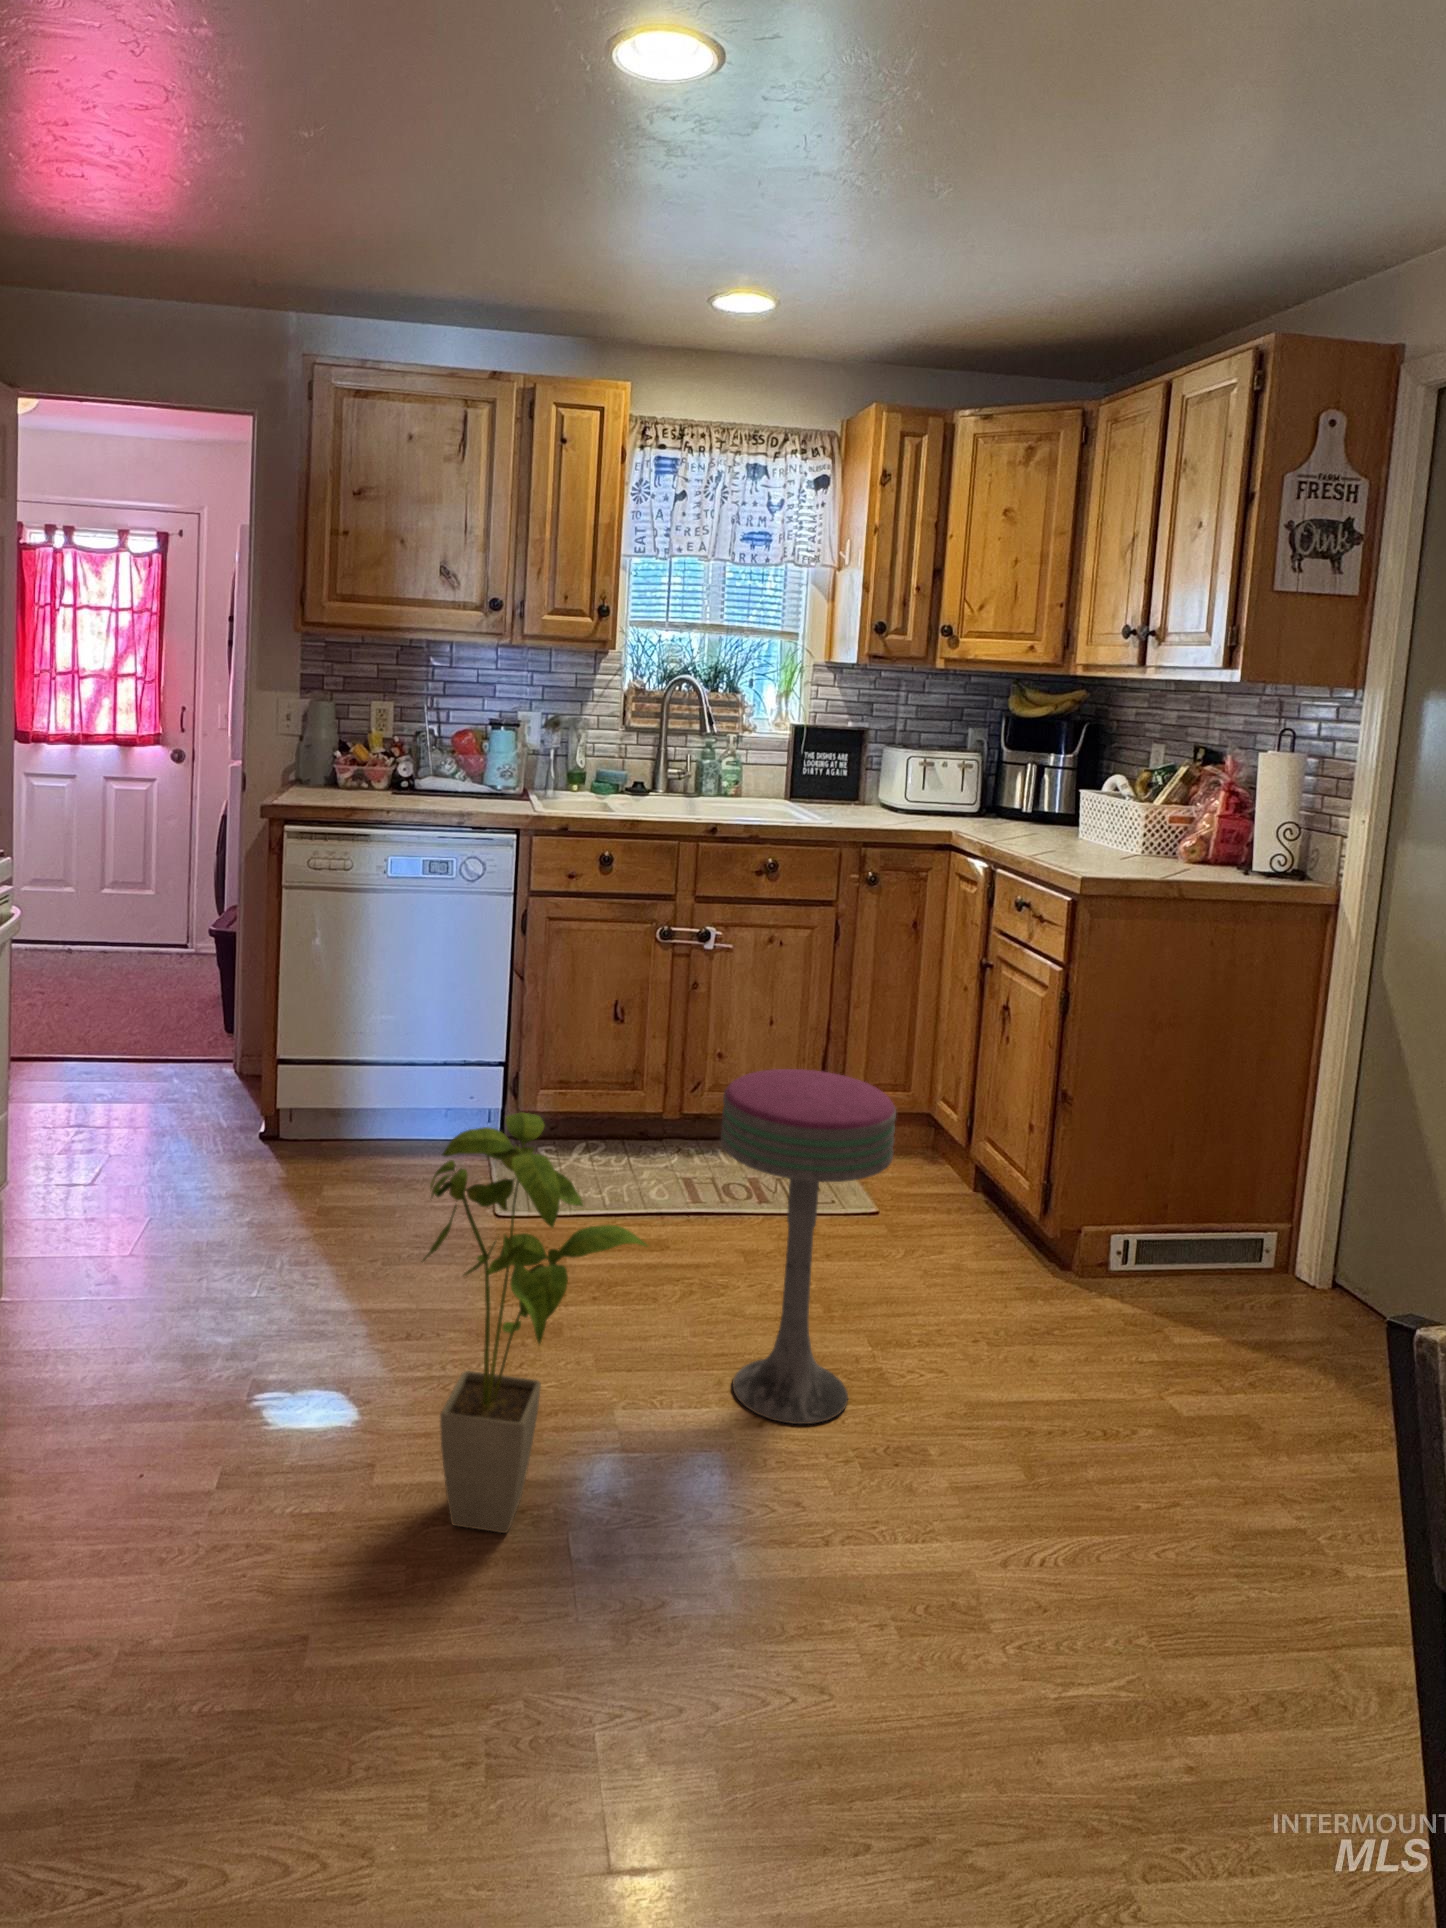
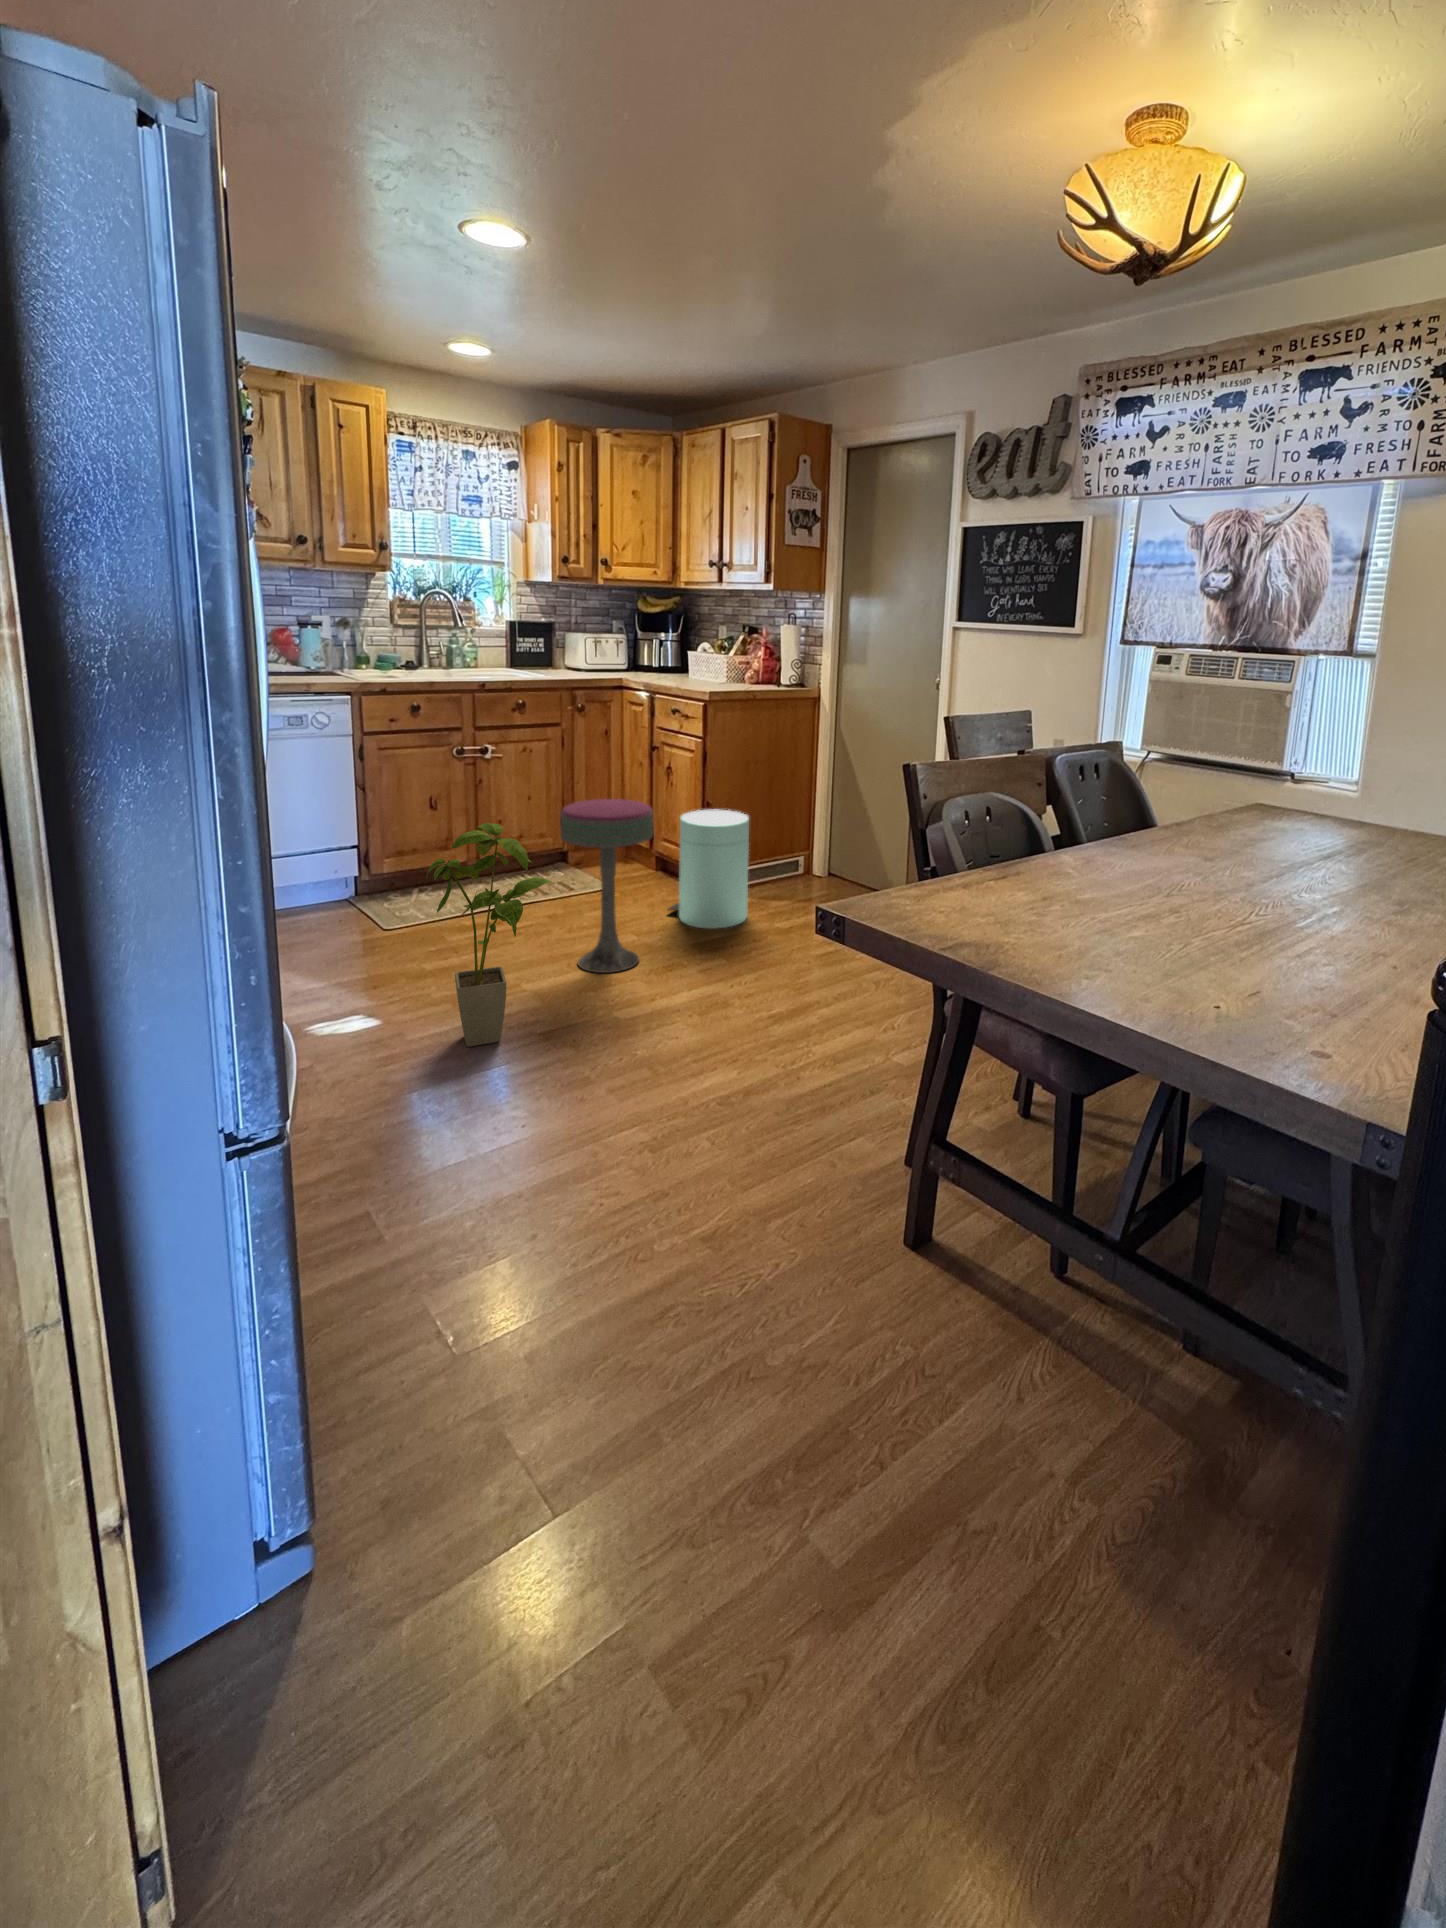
trash can: none [950,1110,1128,1371] -> present [668,809,749,929]

